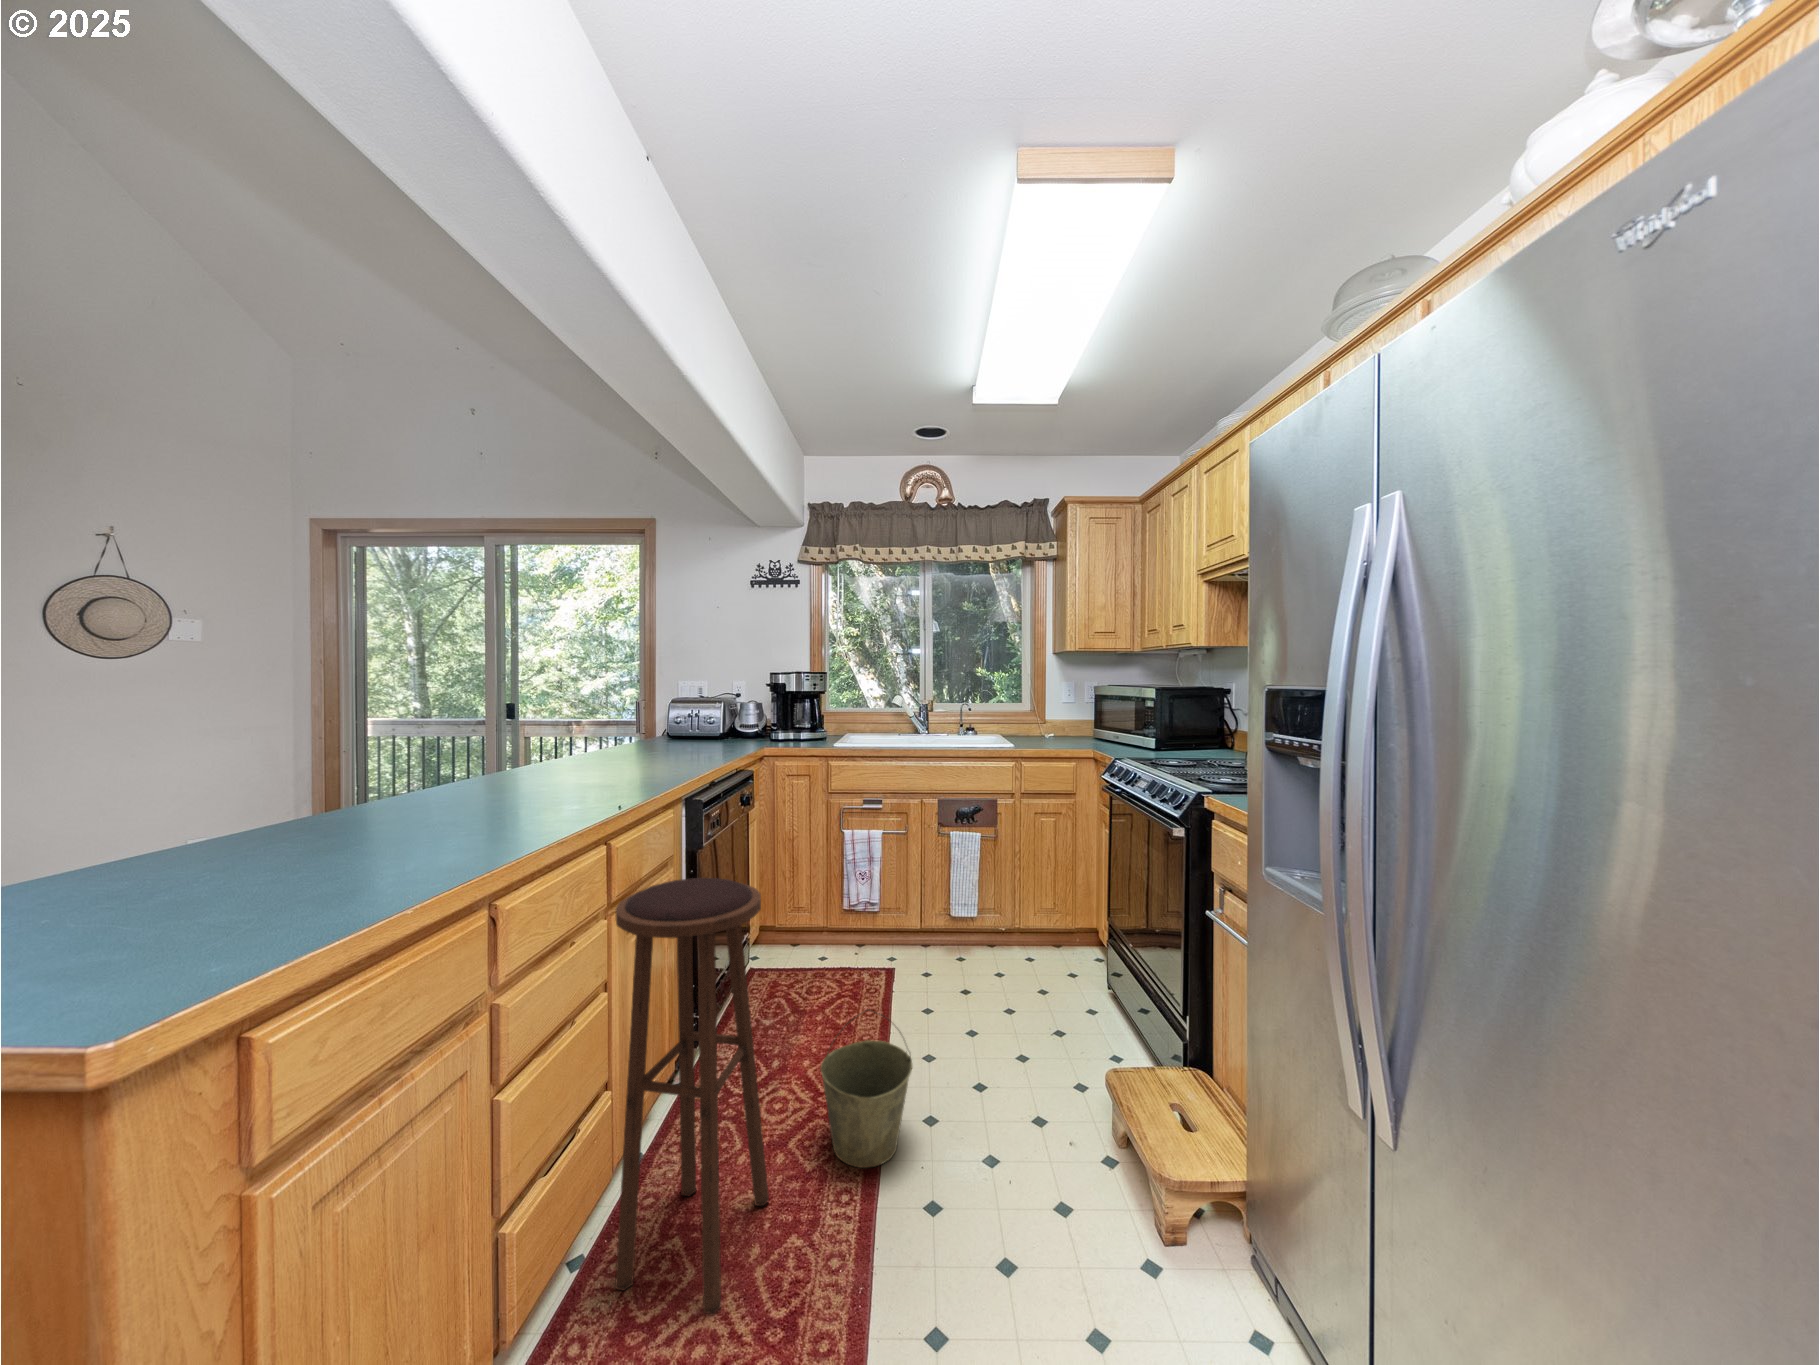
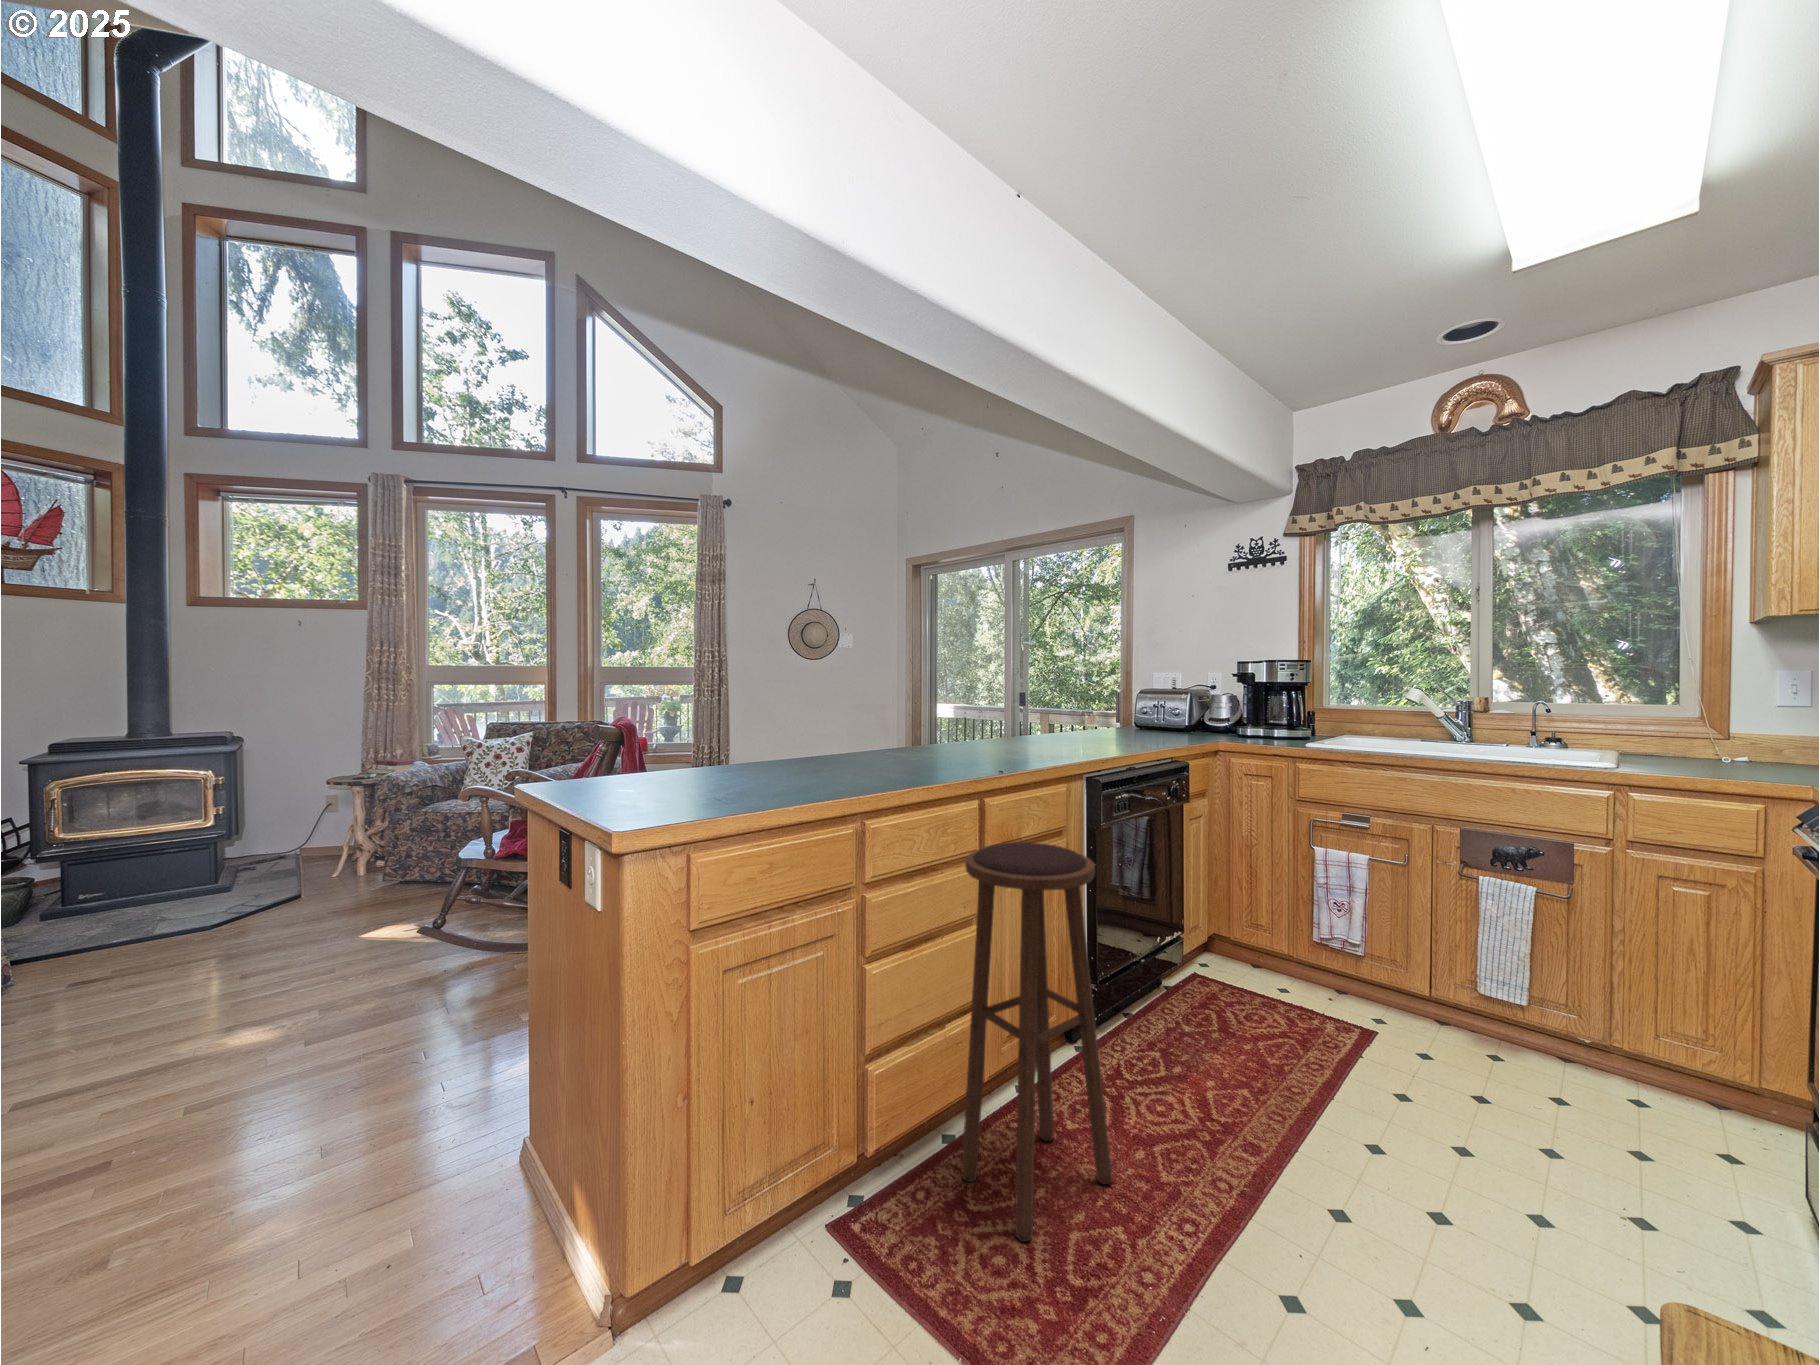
bucket: present [821,1009,912,1168] -> none [1184,1035,1301,1217]

